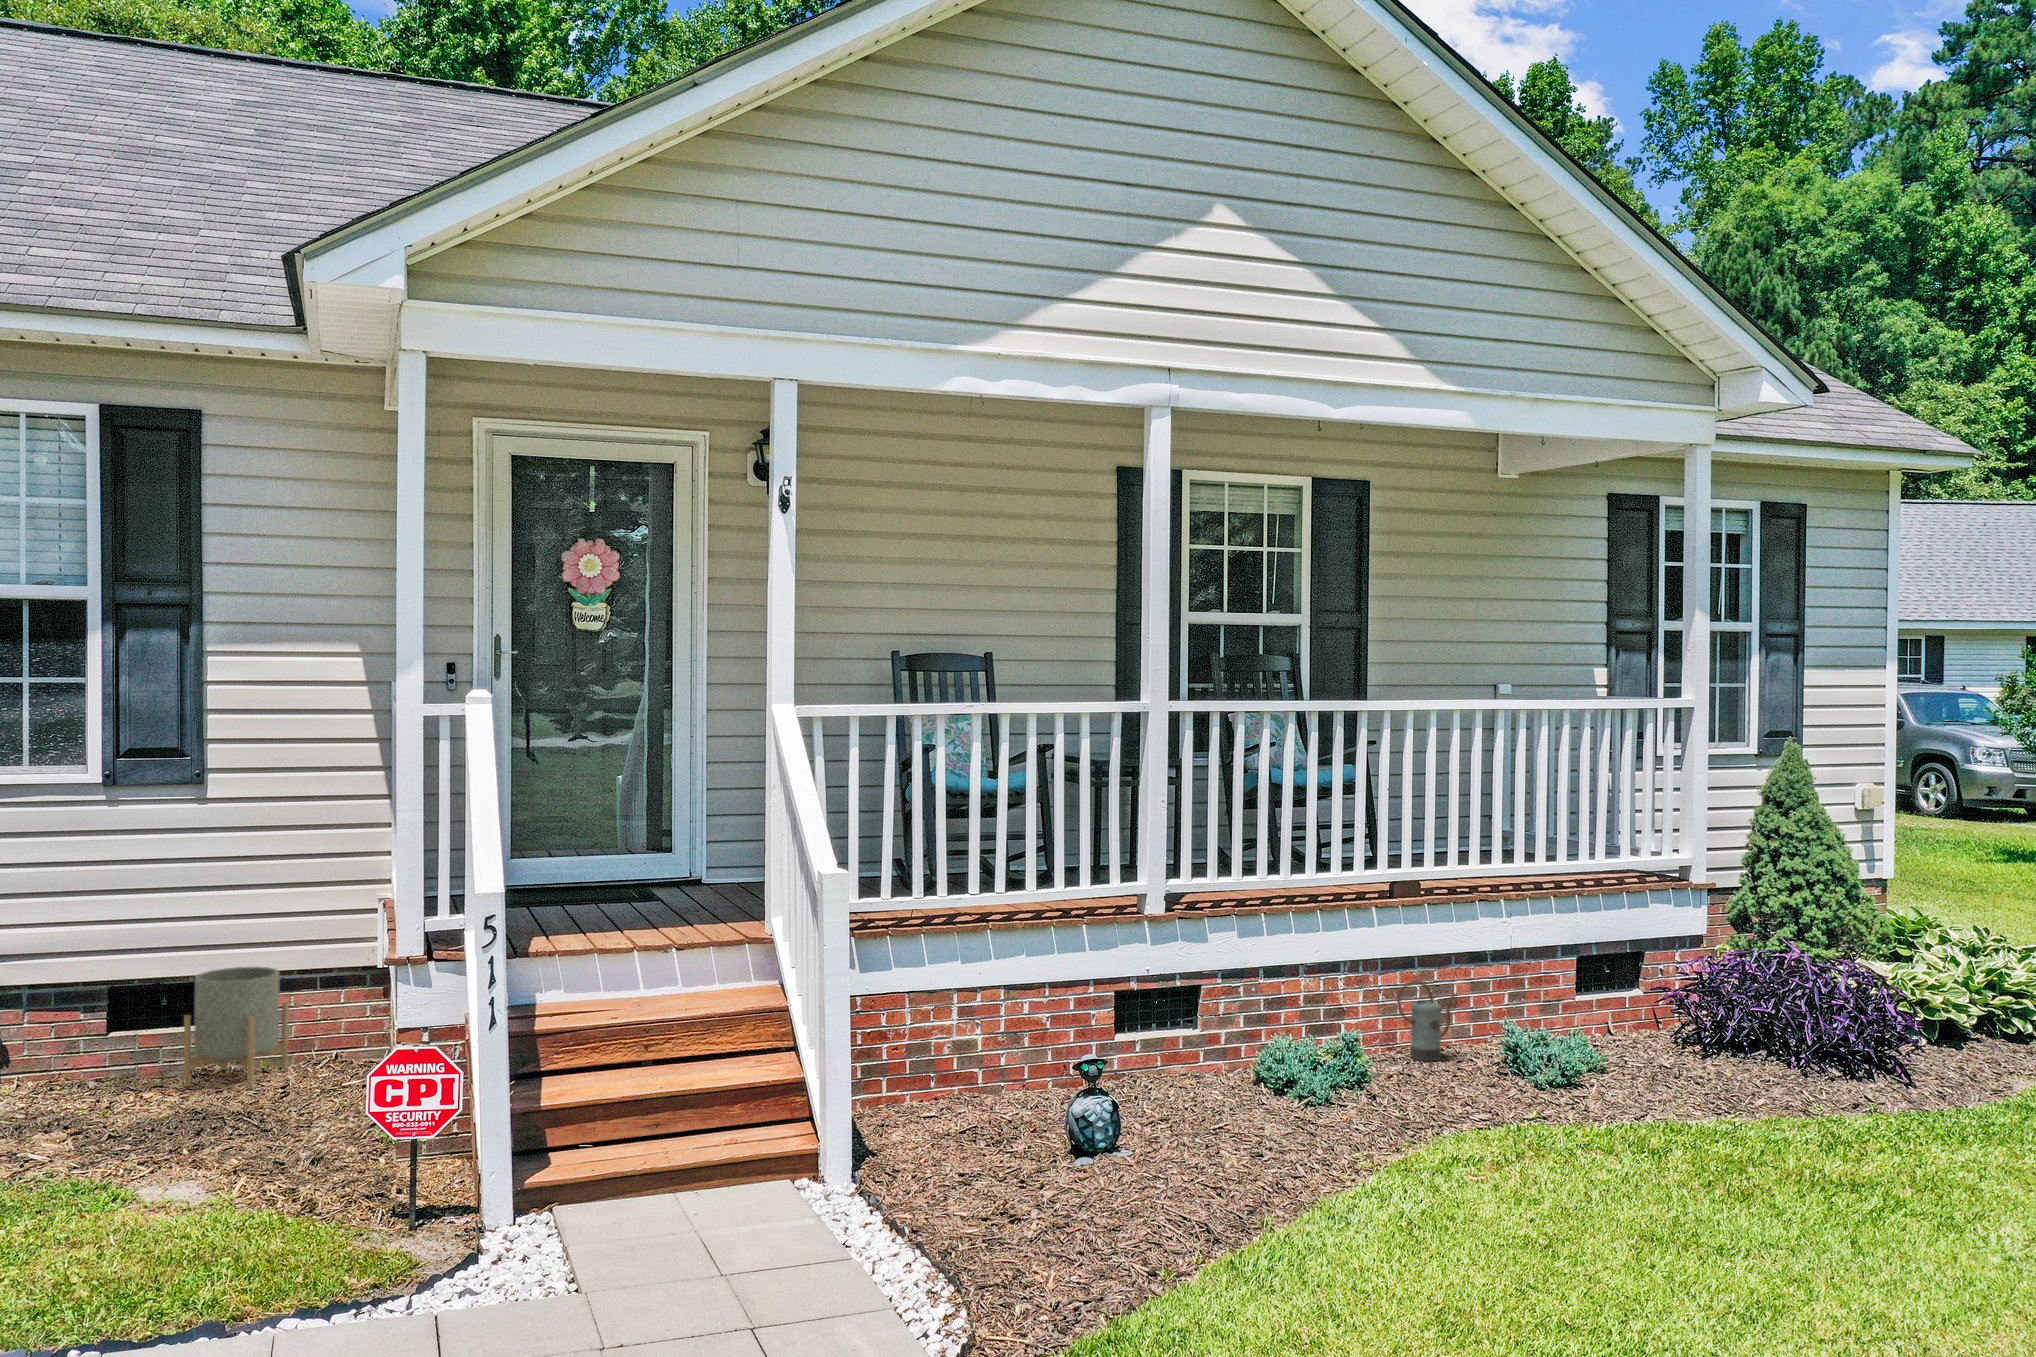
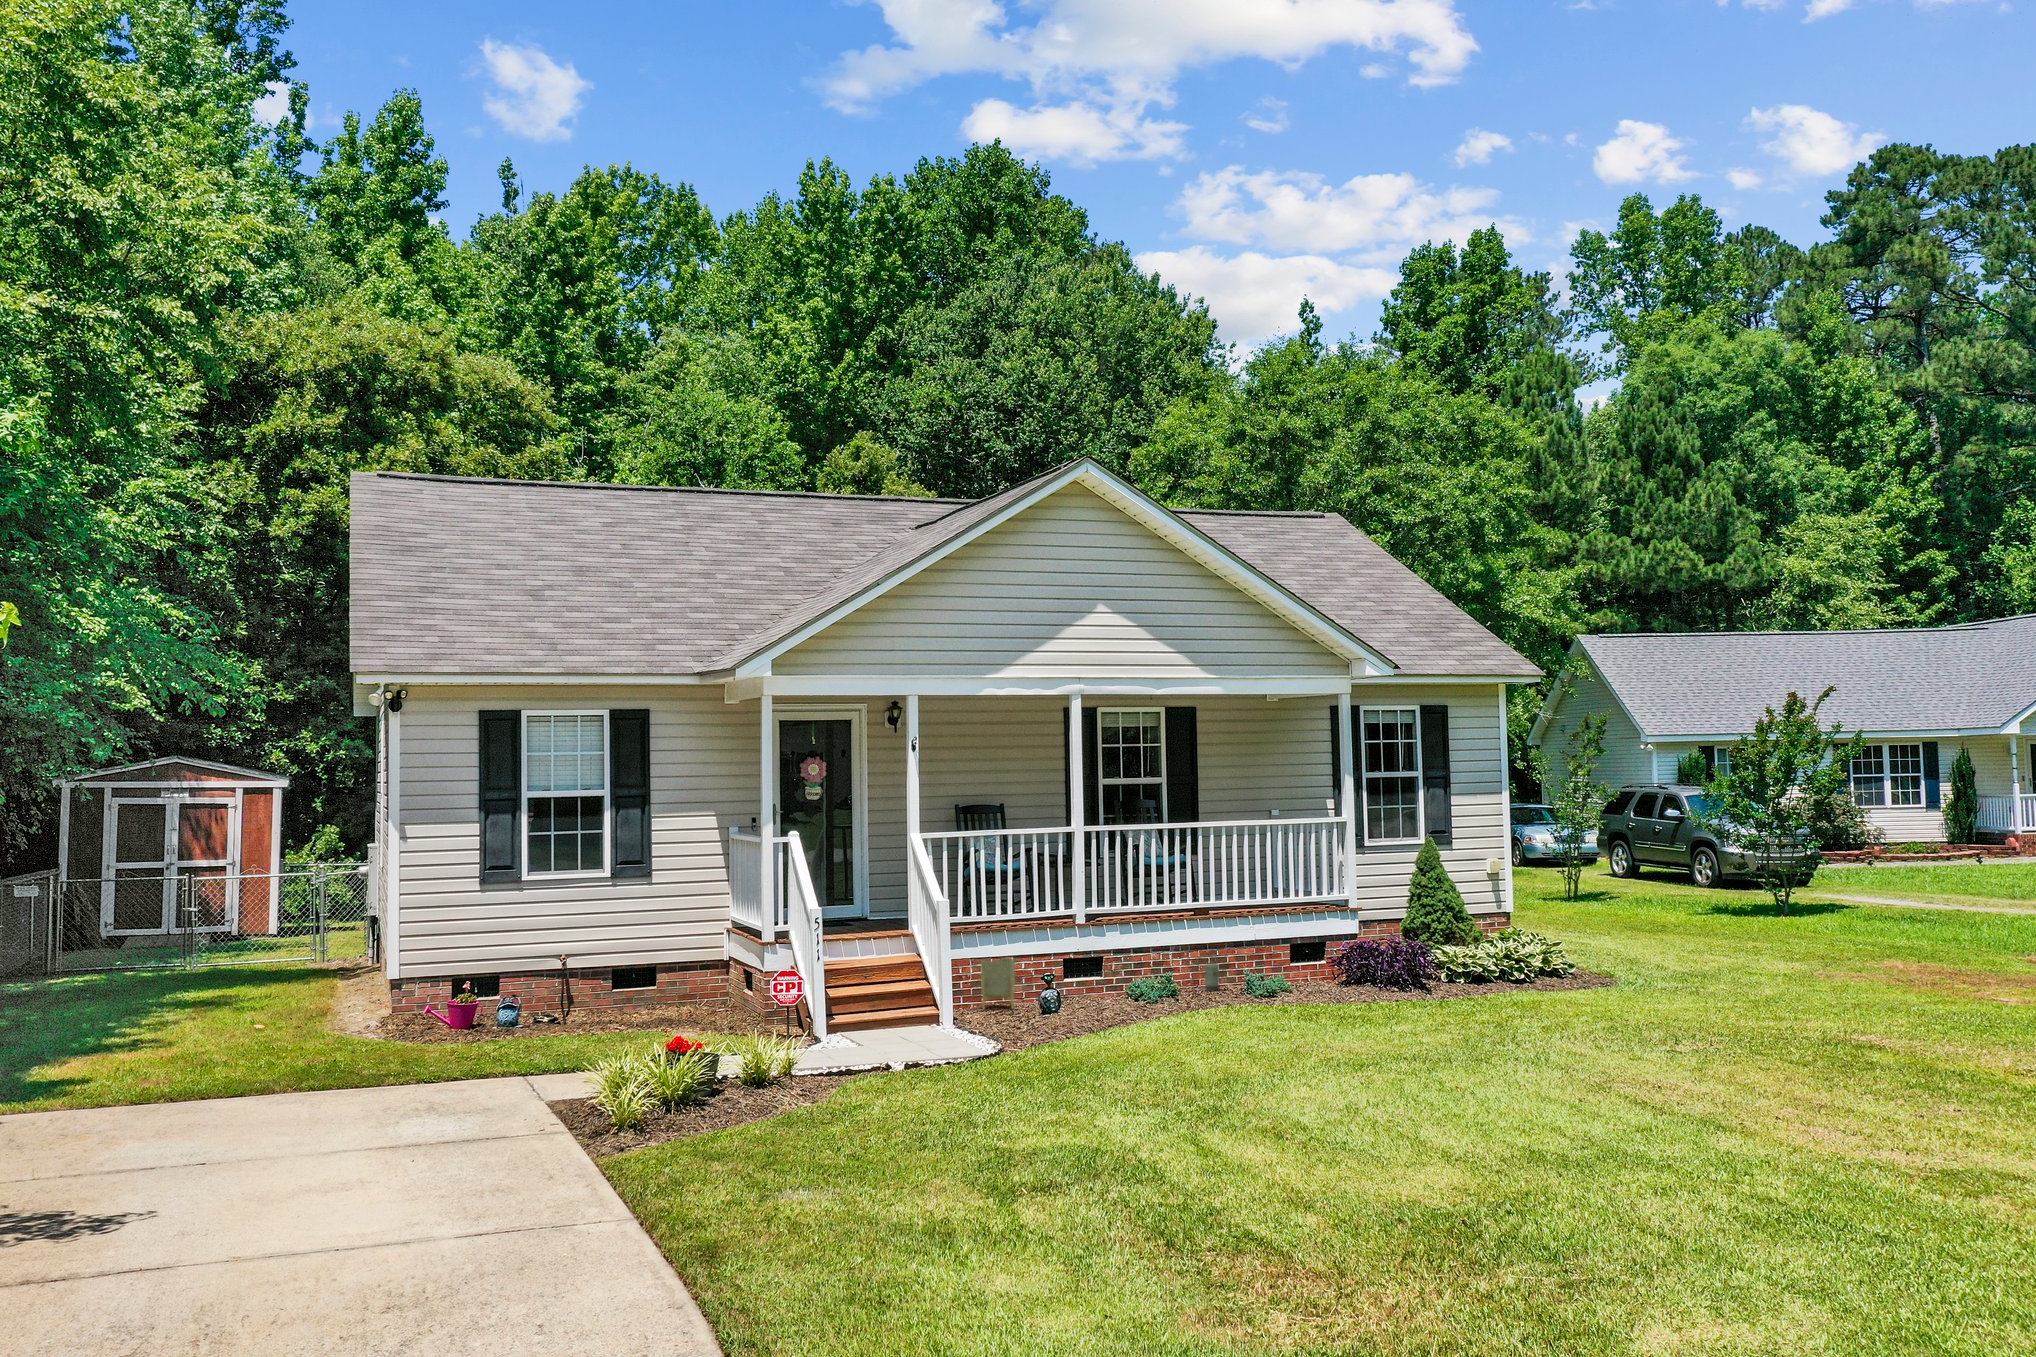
planter: present [184,967,289,1089] -> present [981,958,1015,1009]

